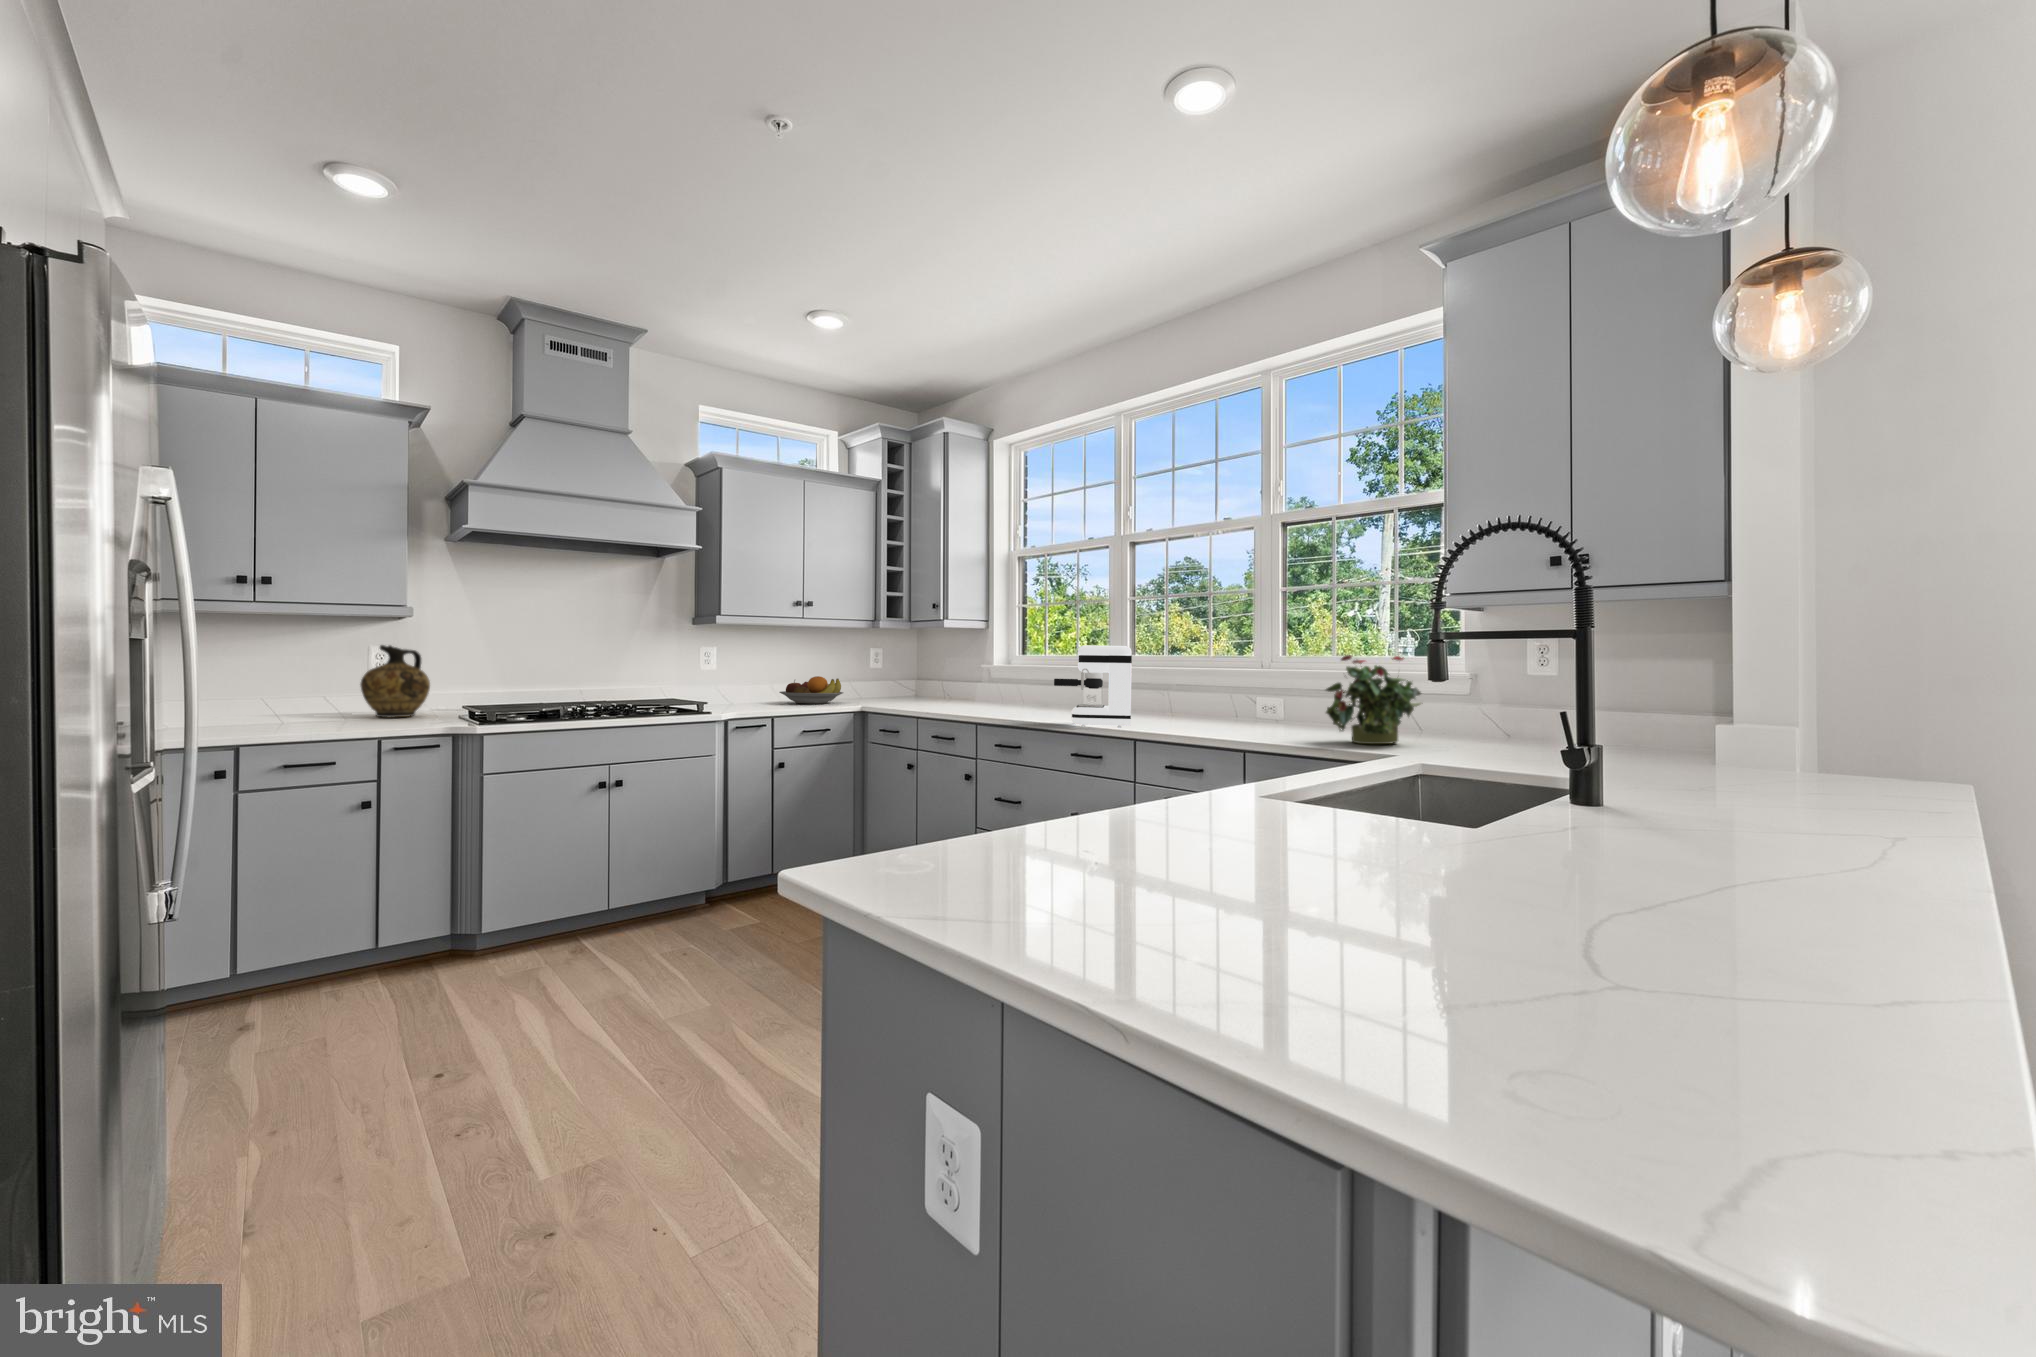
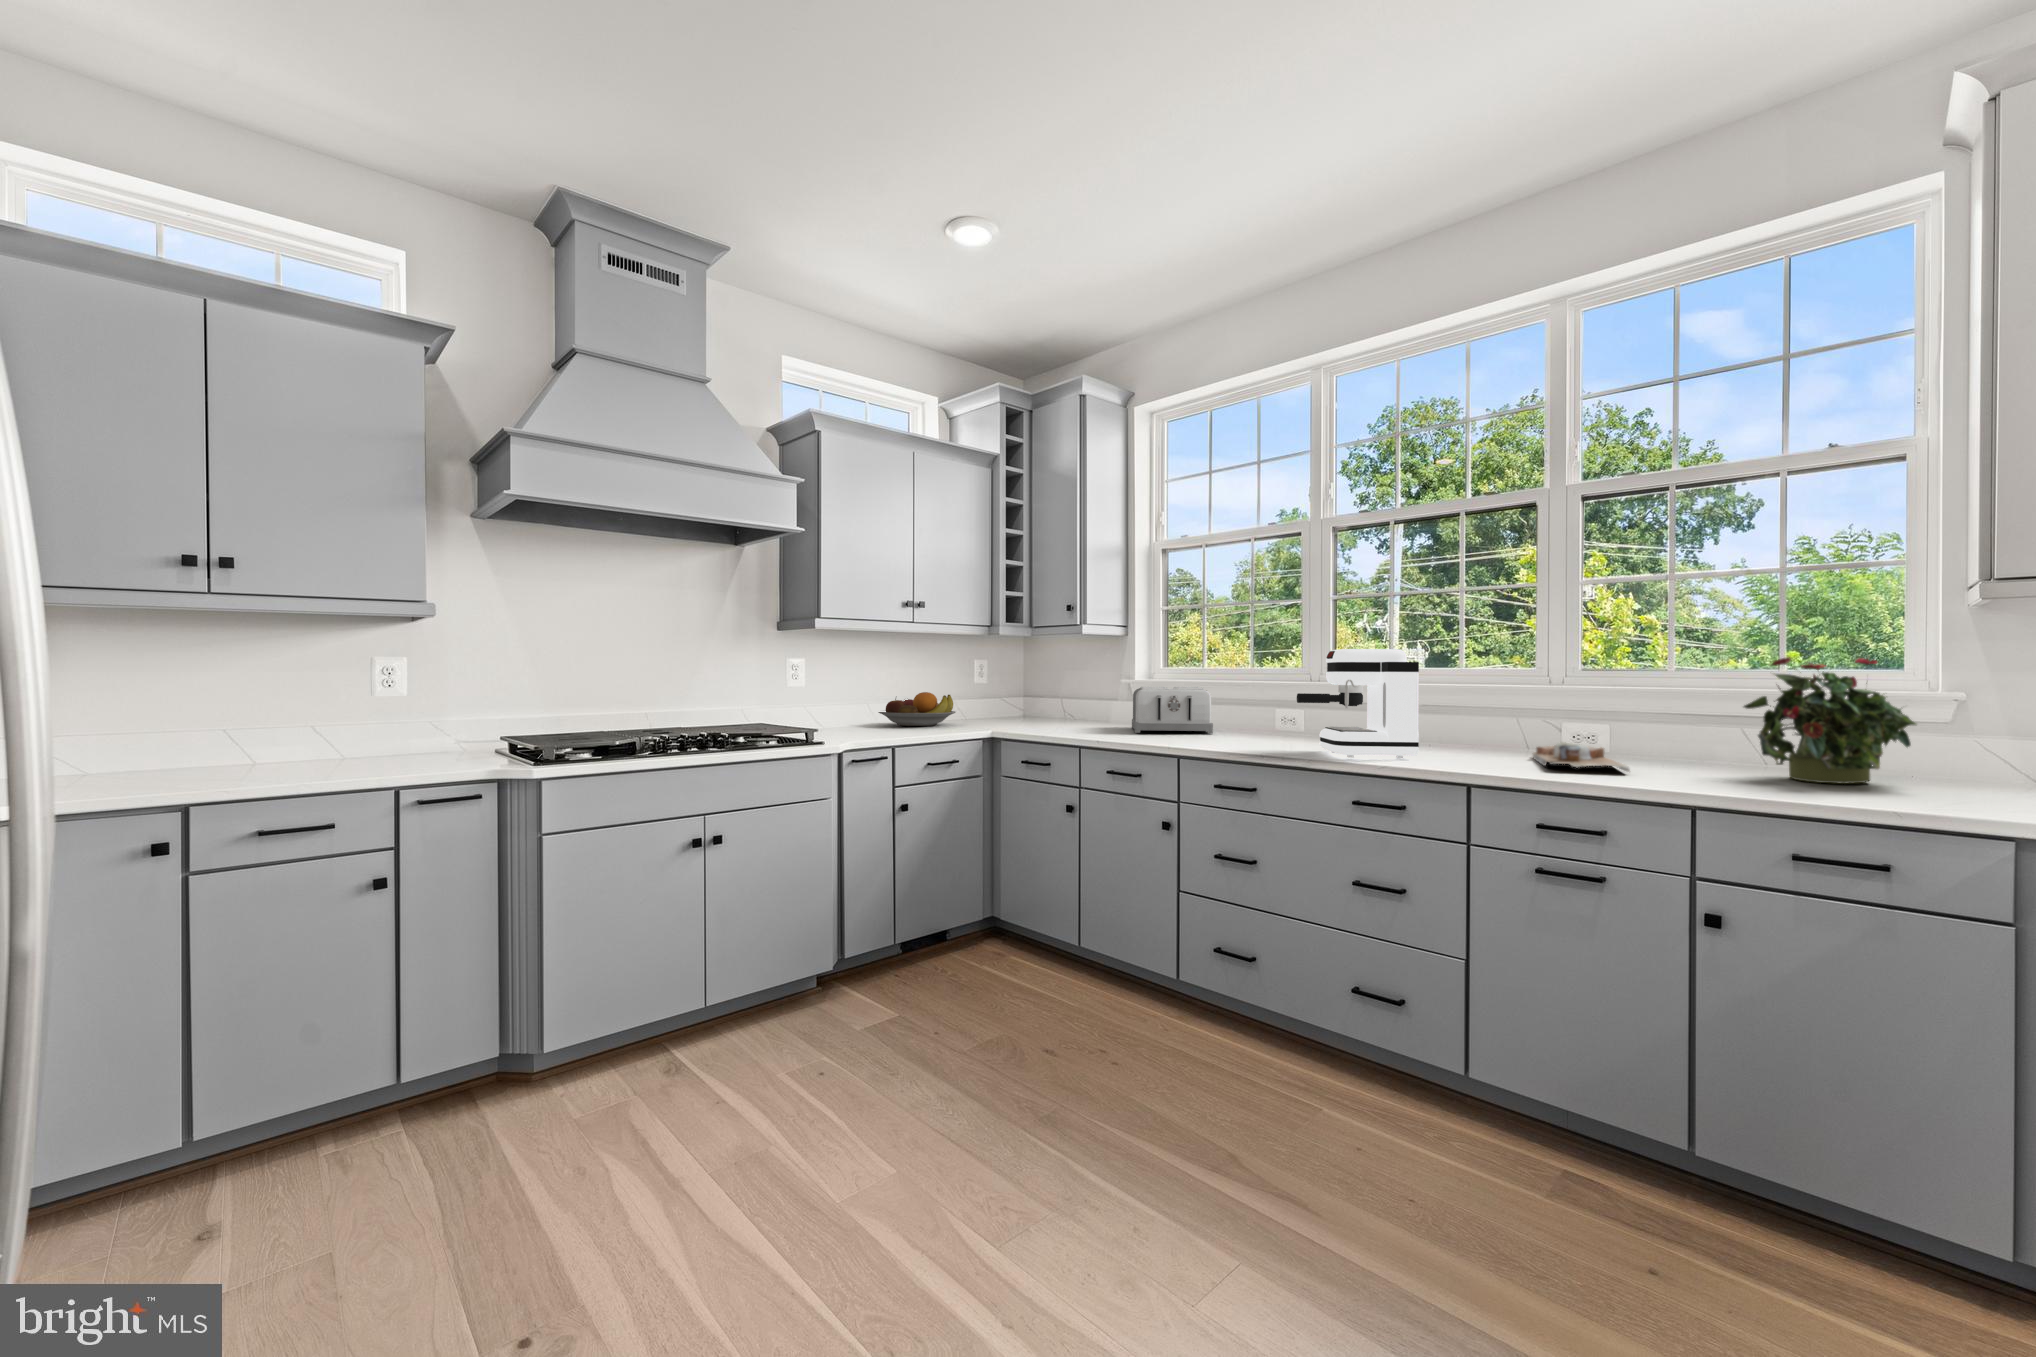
ceramic jug: present [360,645,430,717] -> none [363,656,457,755]
toaster: none [968,673,1036,711] -> present [1132,687,1213,734]
cutting board: none [1198,716,1267,737] -> present [1533,742,1630,771]

